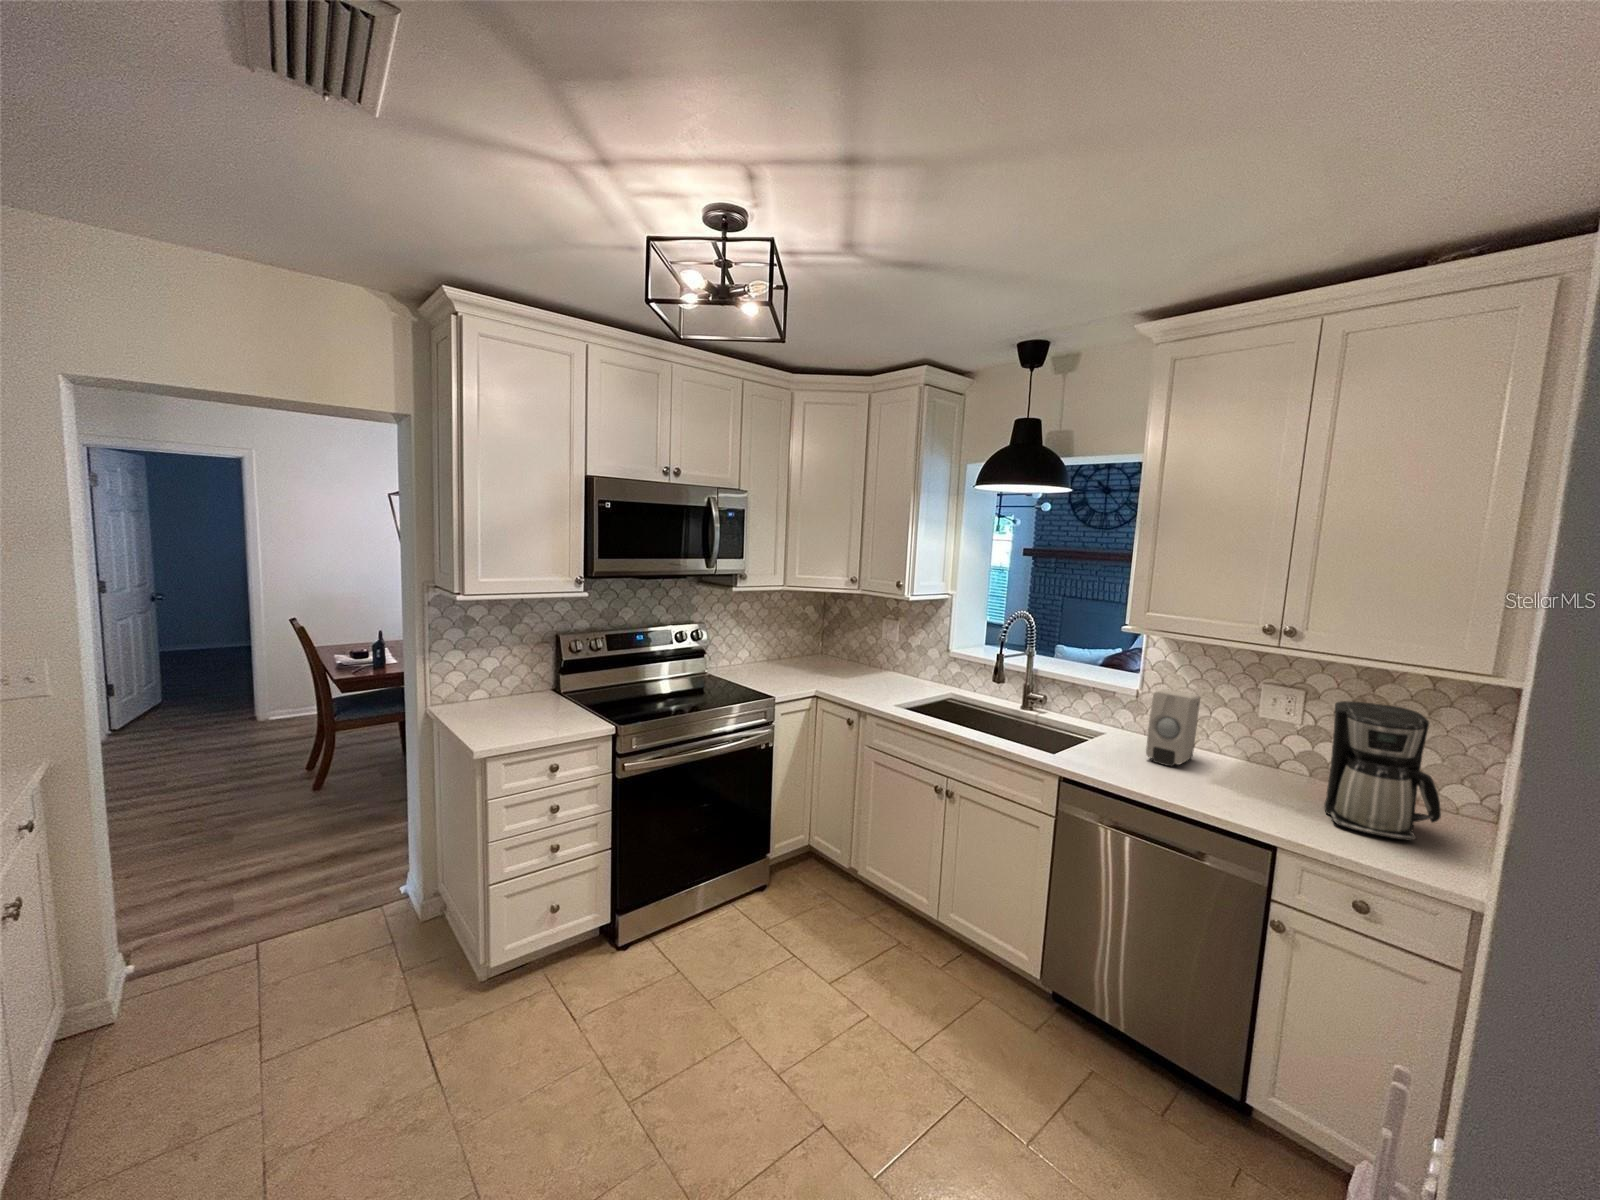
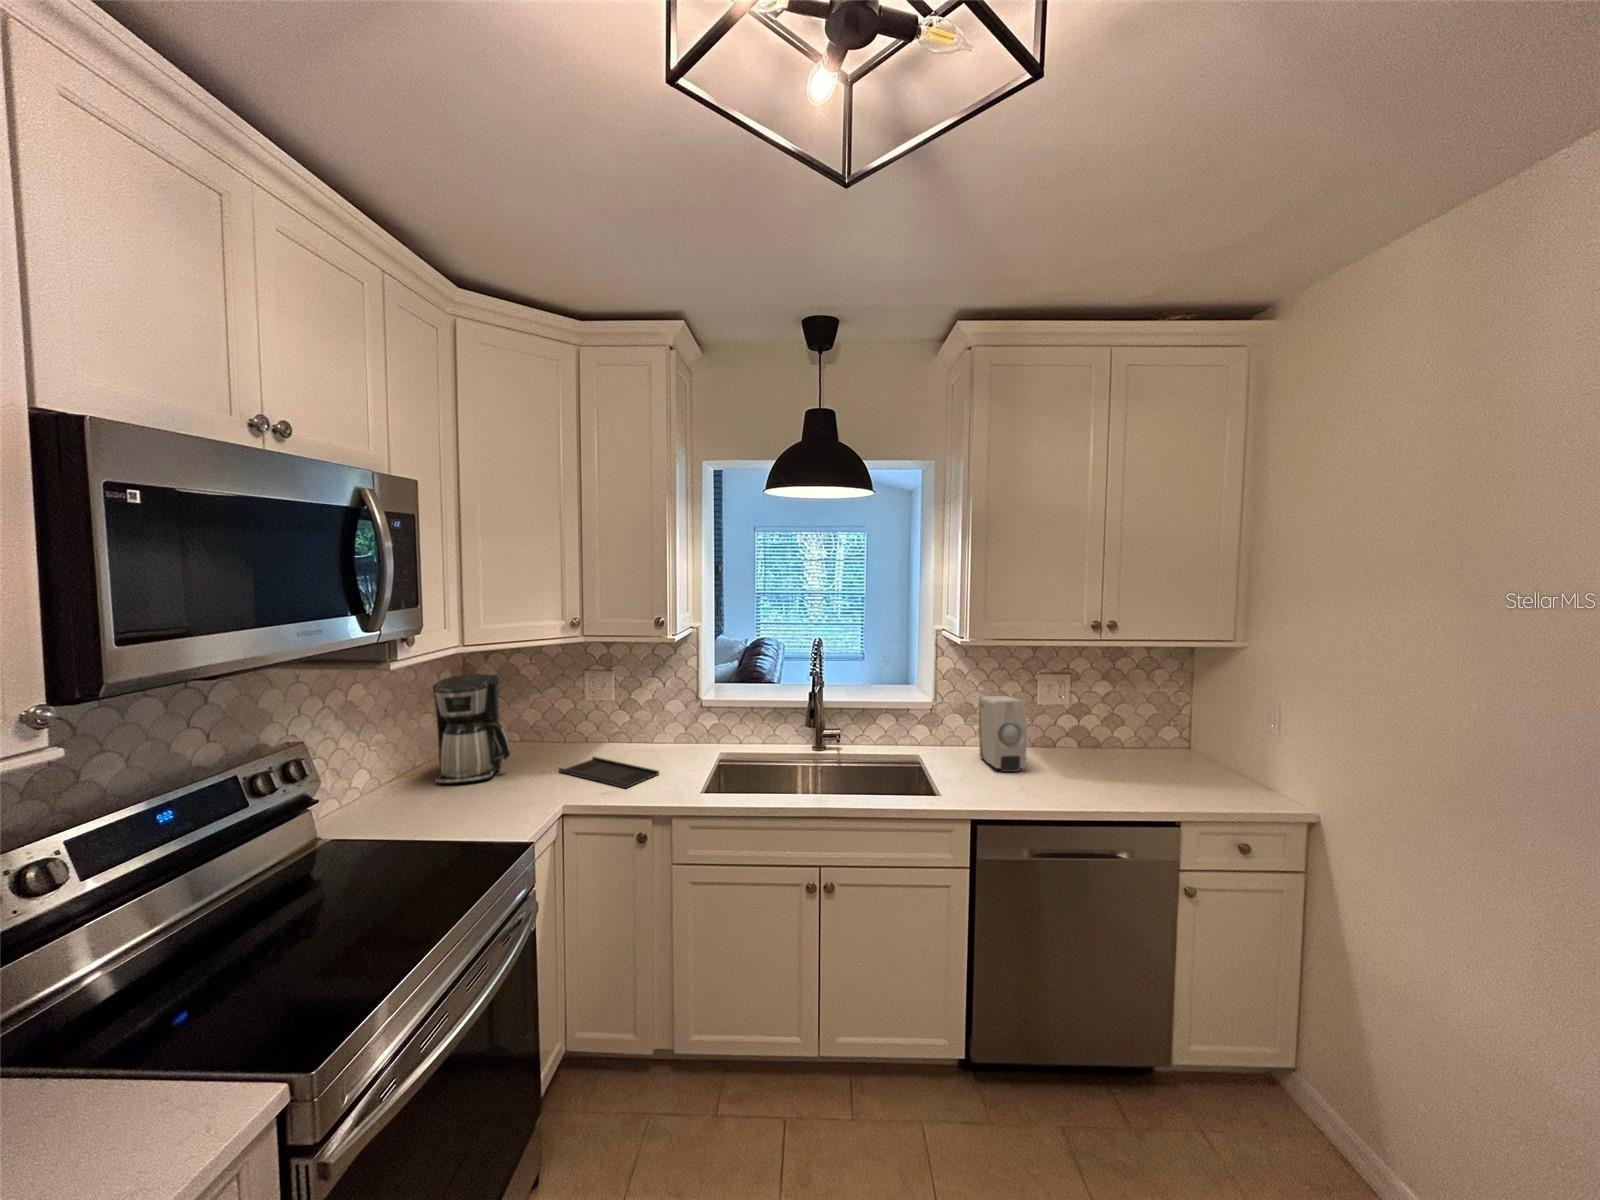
tray: none [840,675,889,692] -> present [559,757,659,788]
coffee maker: present [1324,701,1441,841] -> present [433,674,510,784]

